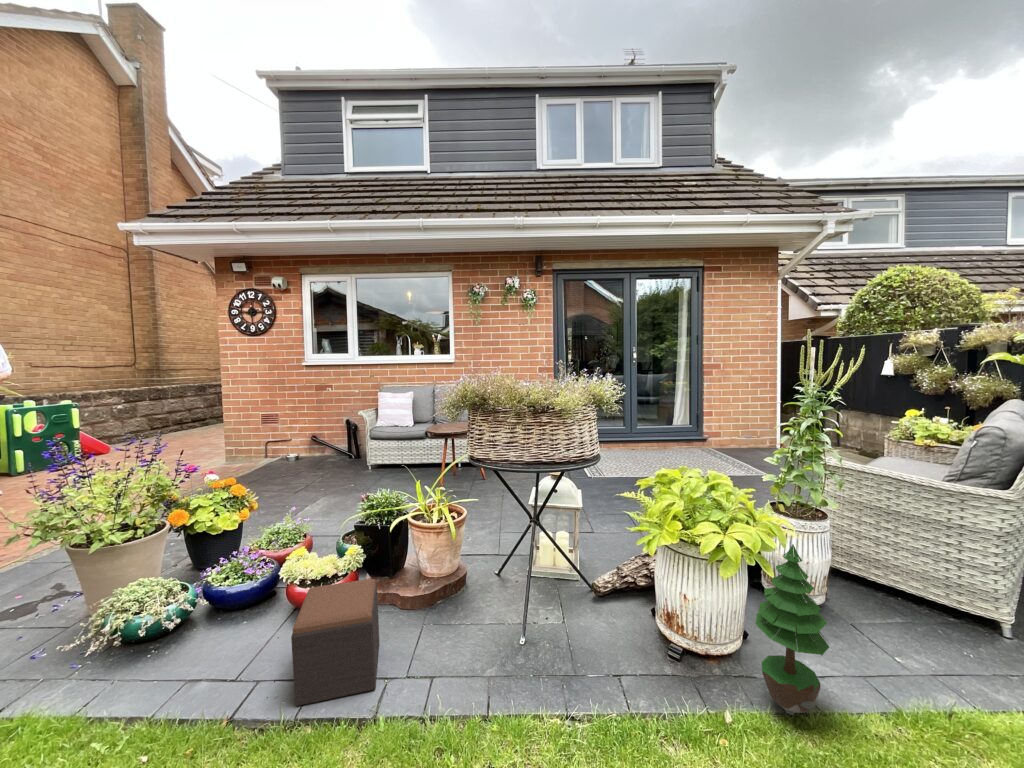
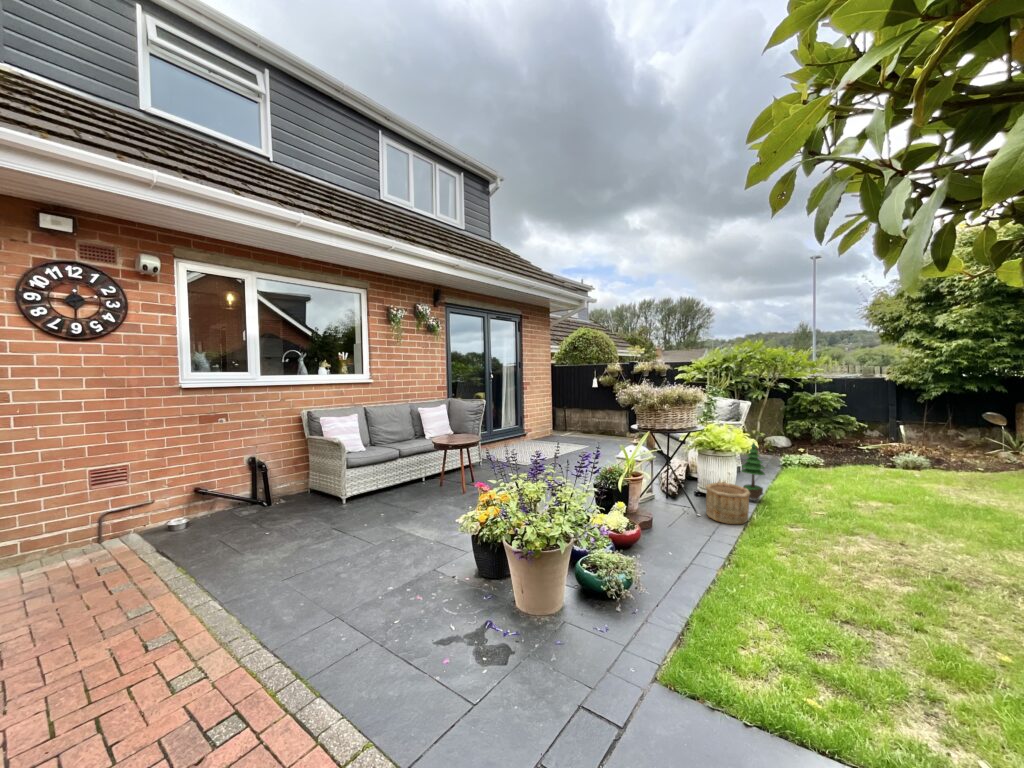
footstool: present [291,579,379,706] -> none [664,507,709,570]
wooden bucket: none [545,592,642,721] -> present [706,483,750,524]

